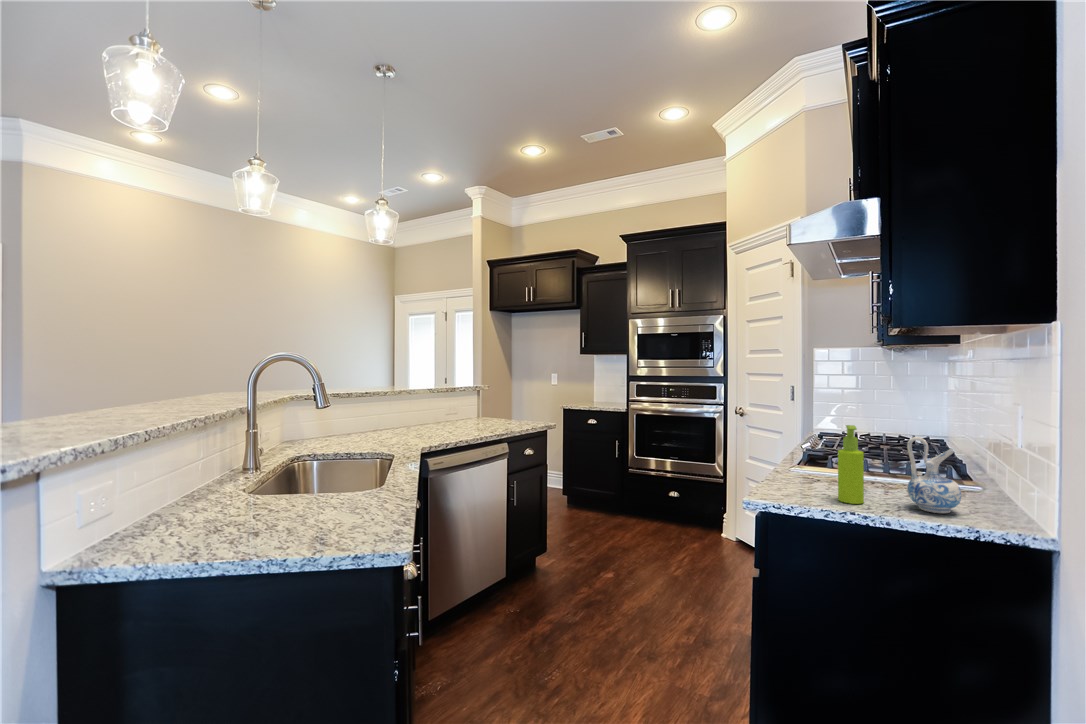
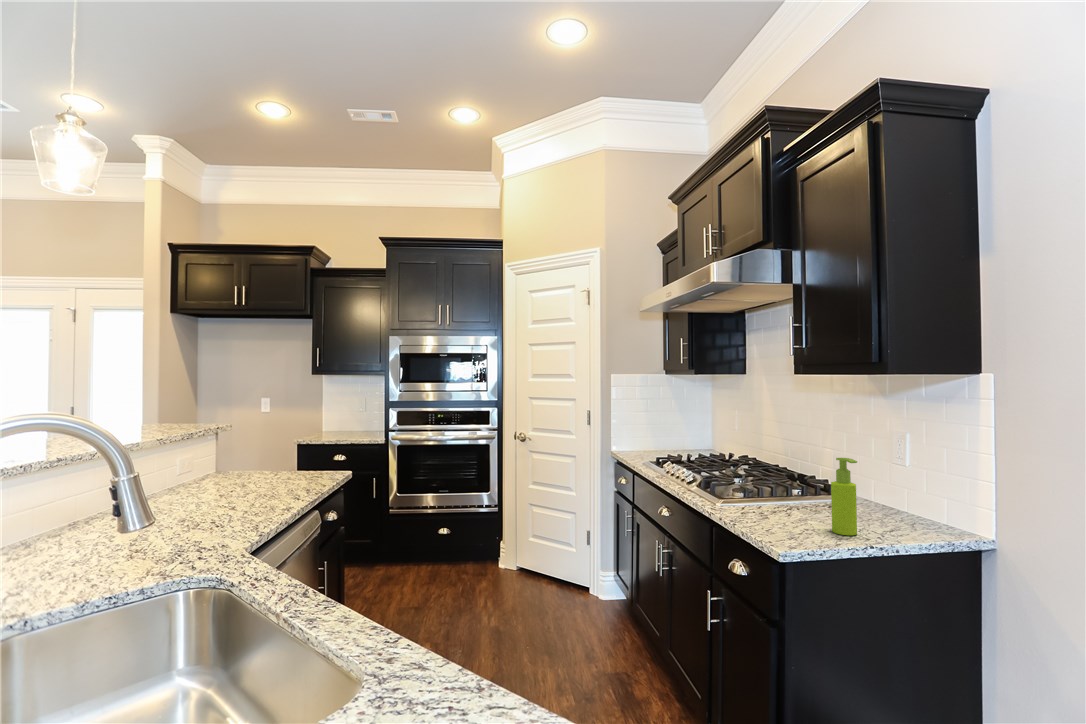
ceramic pitcher: present [907,437,961,513] -> none [878,464,925,532]

